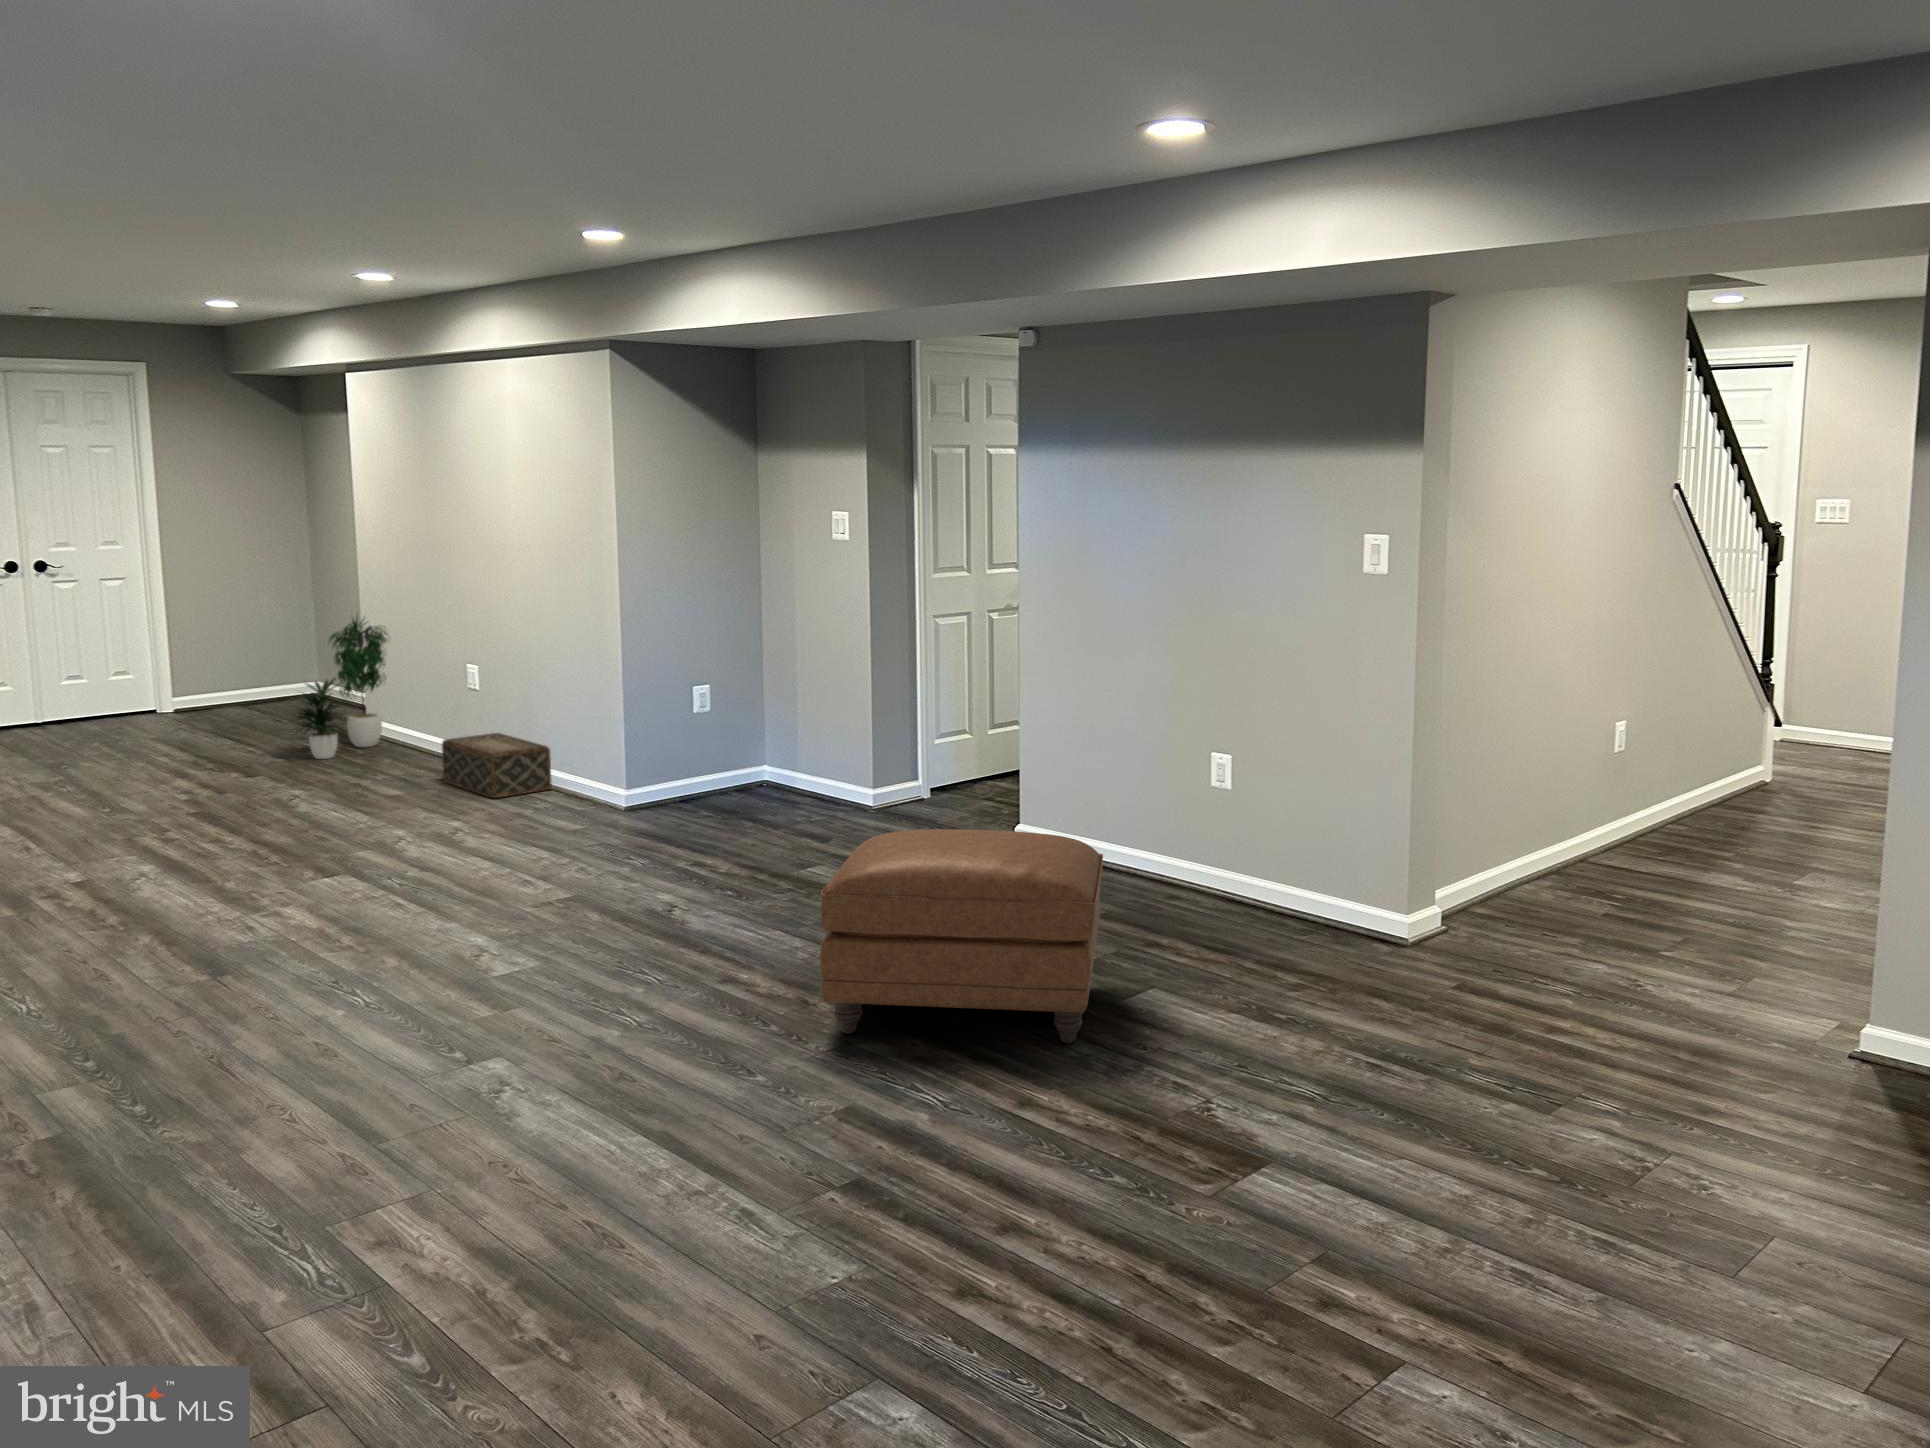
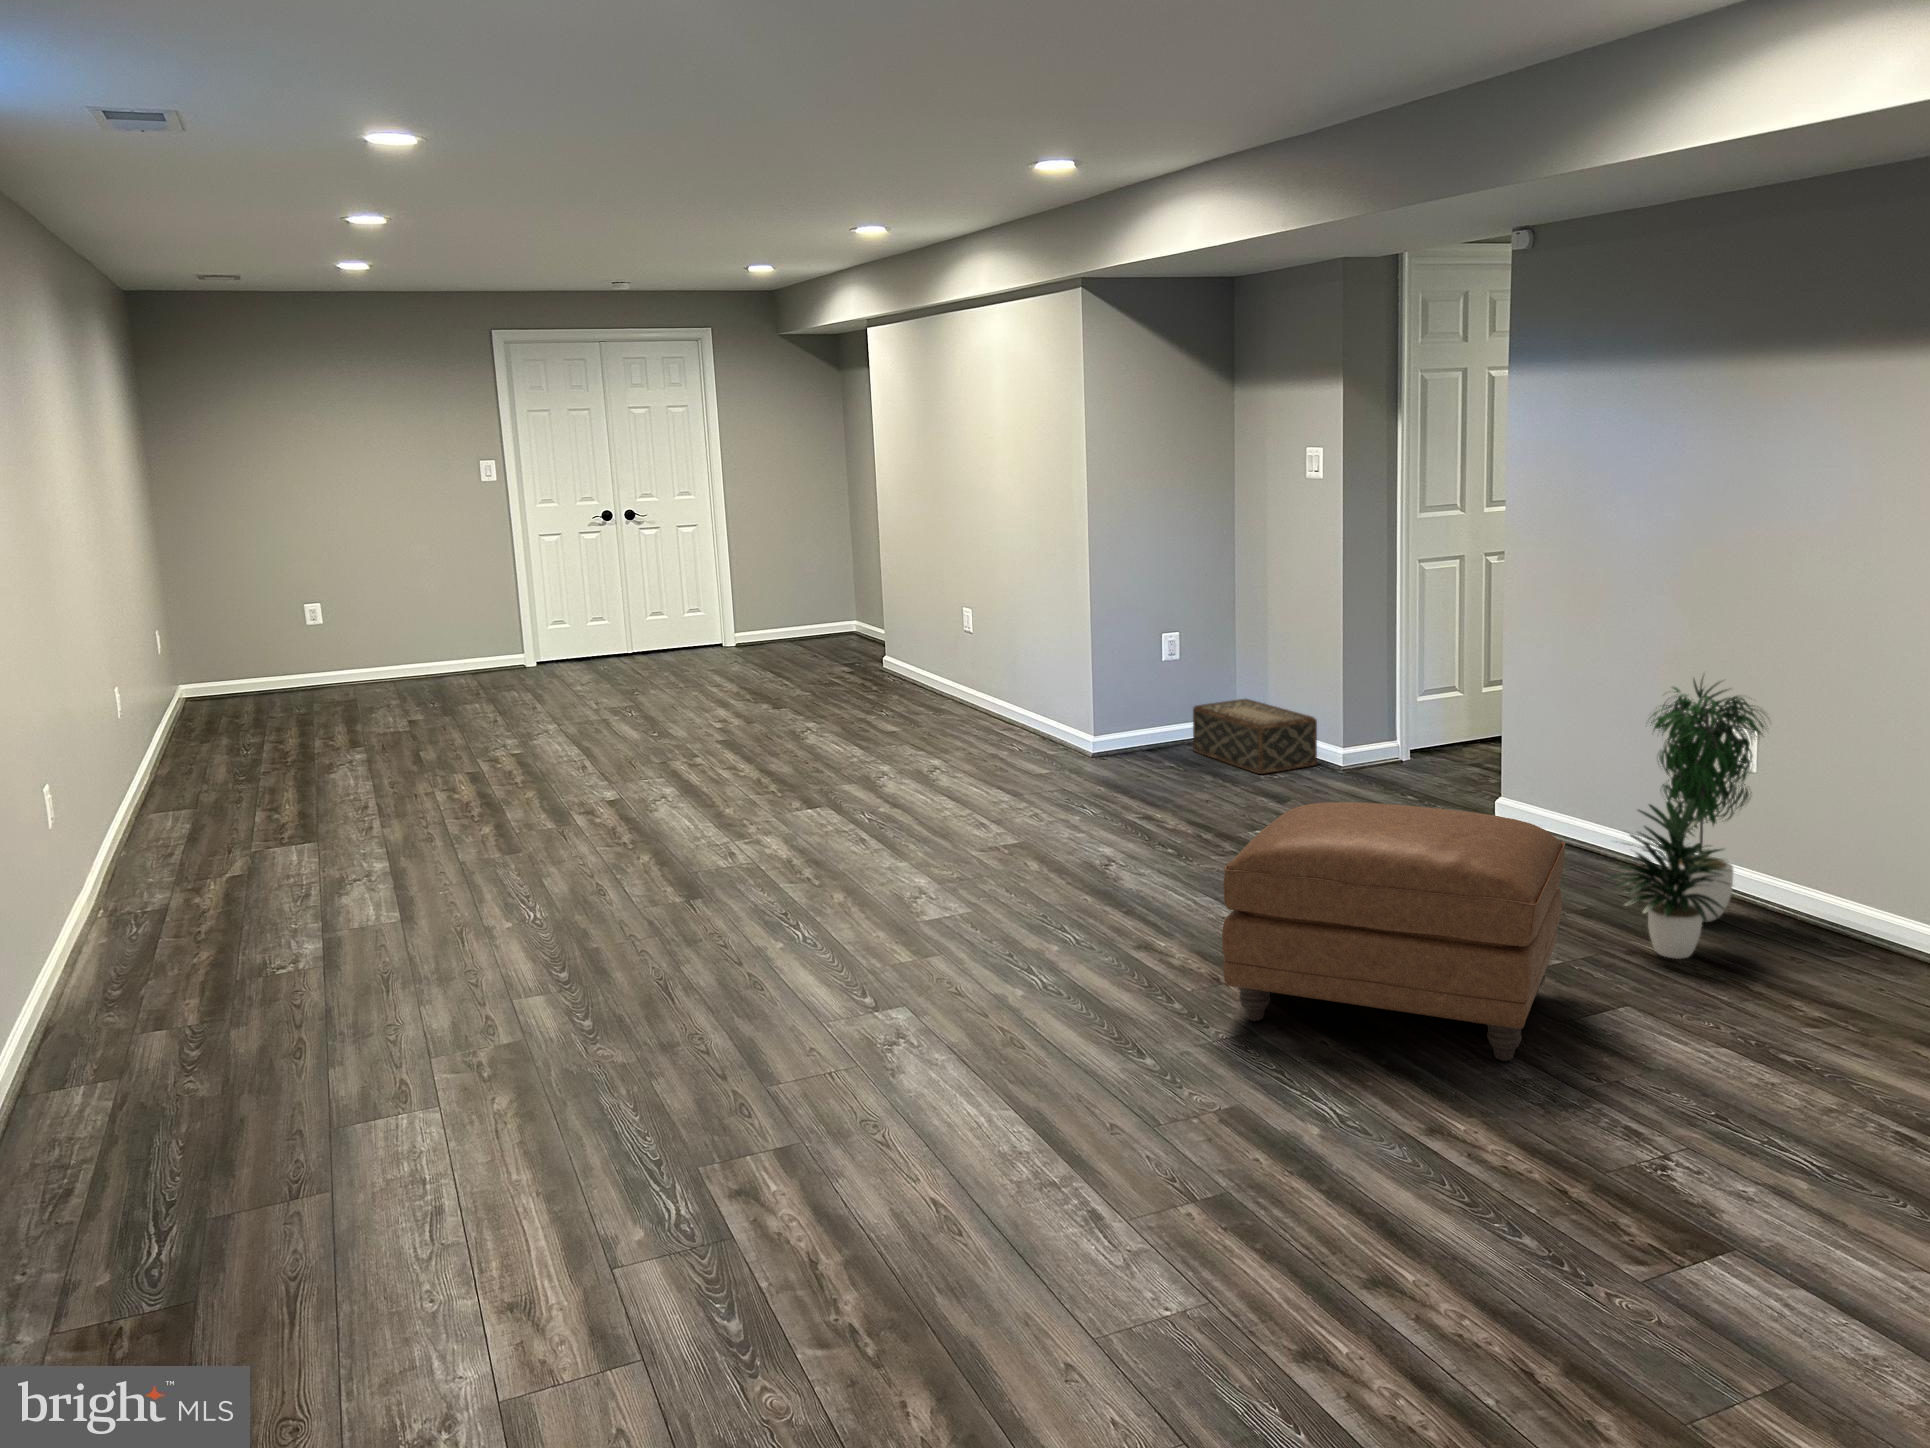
potted plant: present [291,618,387,759] -> present [1608,678,1769,959]
woven basket: present [442,733,552,798] -> present [1193,699,1317,774]

